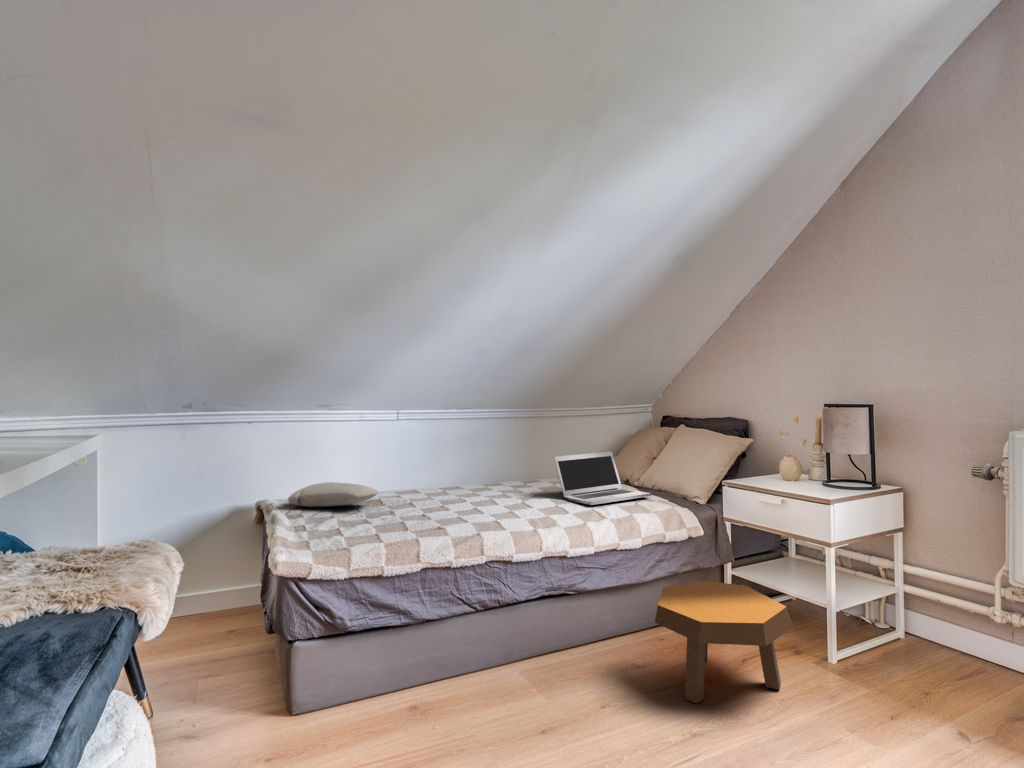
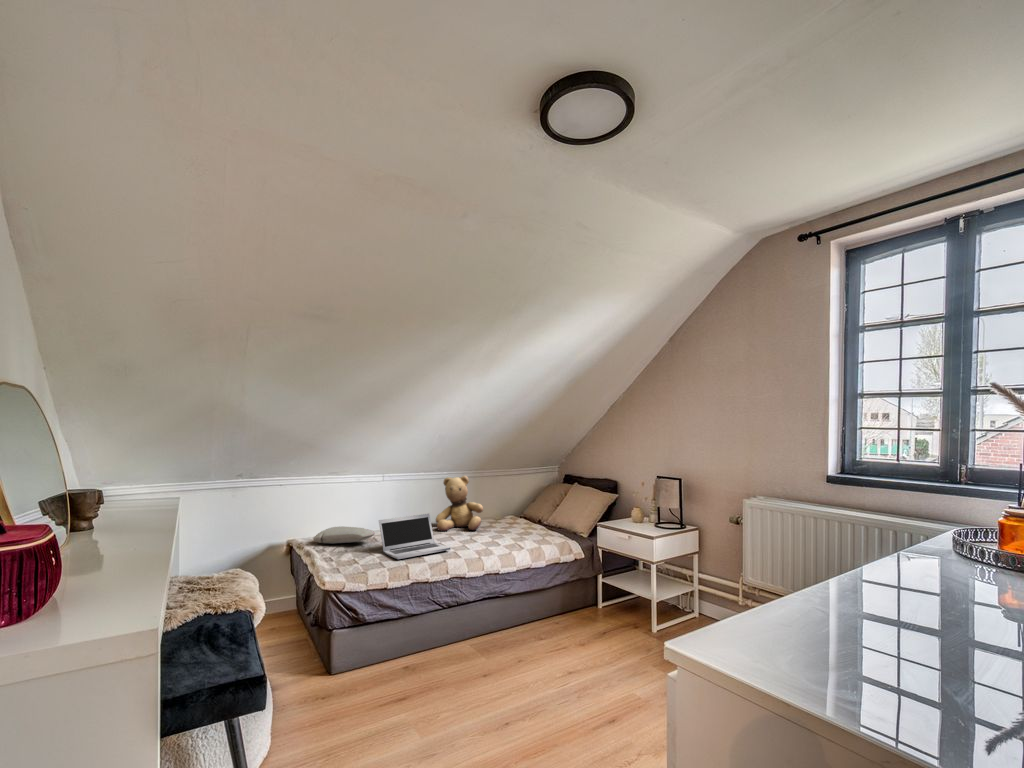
teddy bear: none [473,413,543,493] -> present [436,476,483,531]
laptop: present [554,451,651,505] -> present [379,514,450,559]
footstool: present [655,581,793,703] -> none [551,587,630,659]

